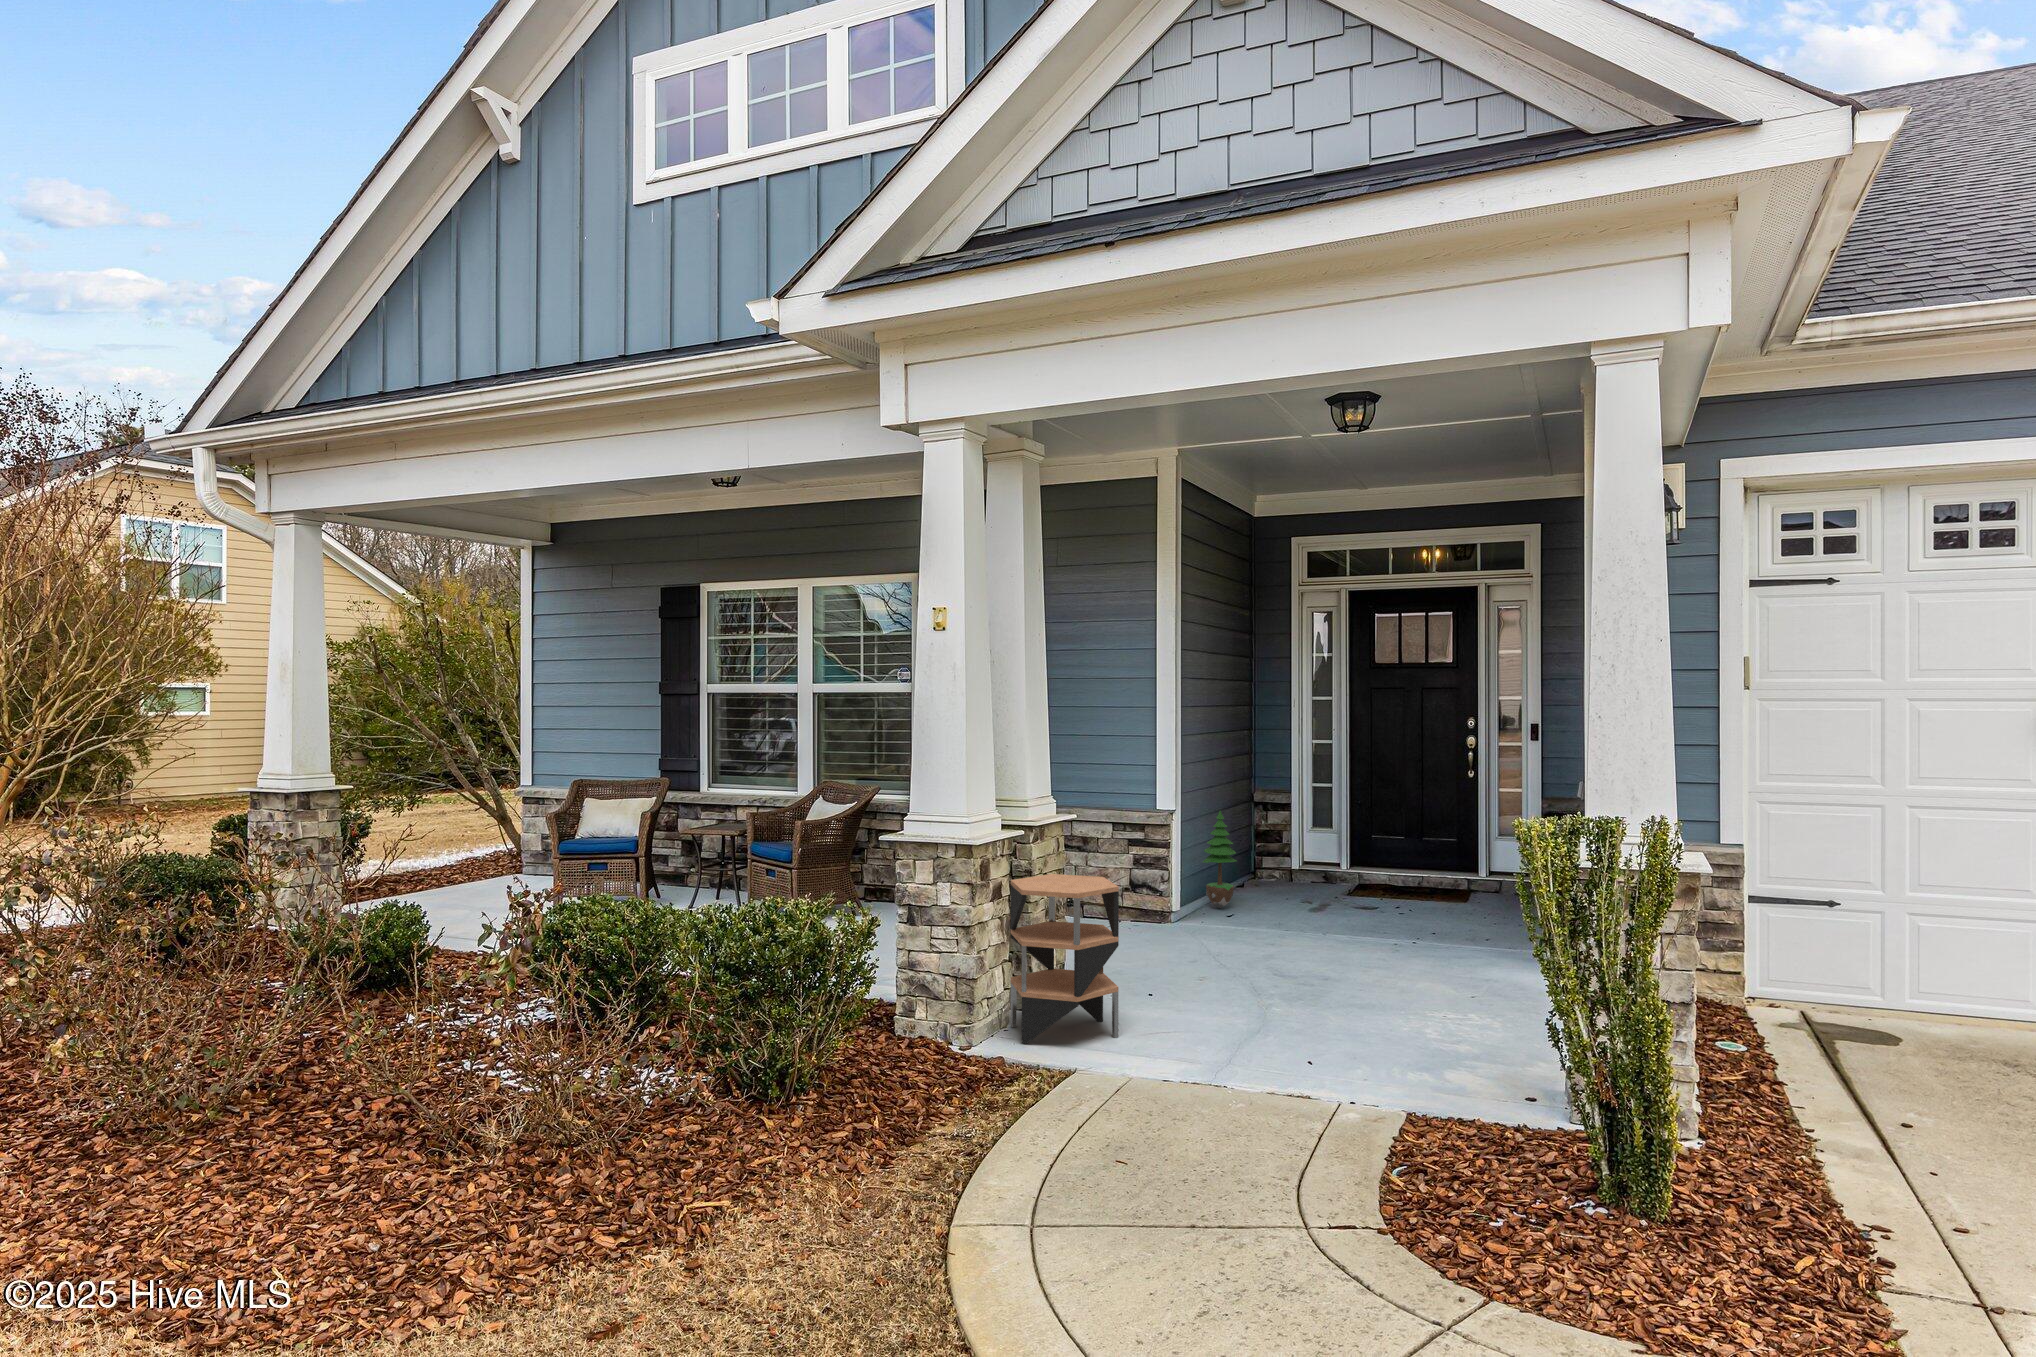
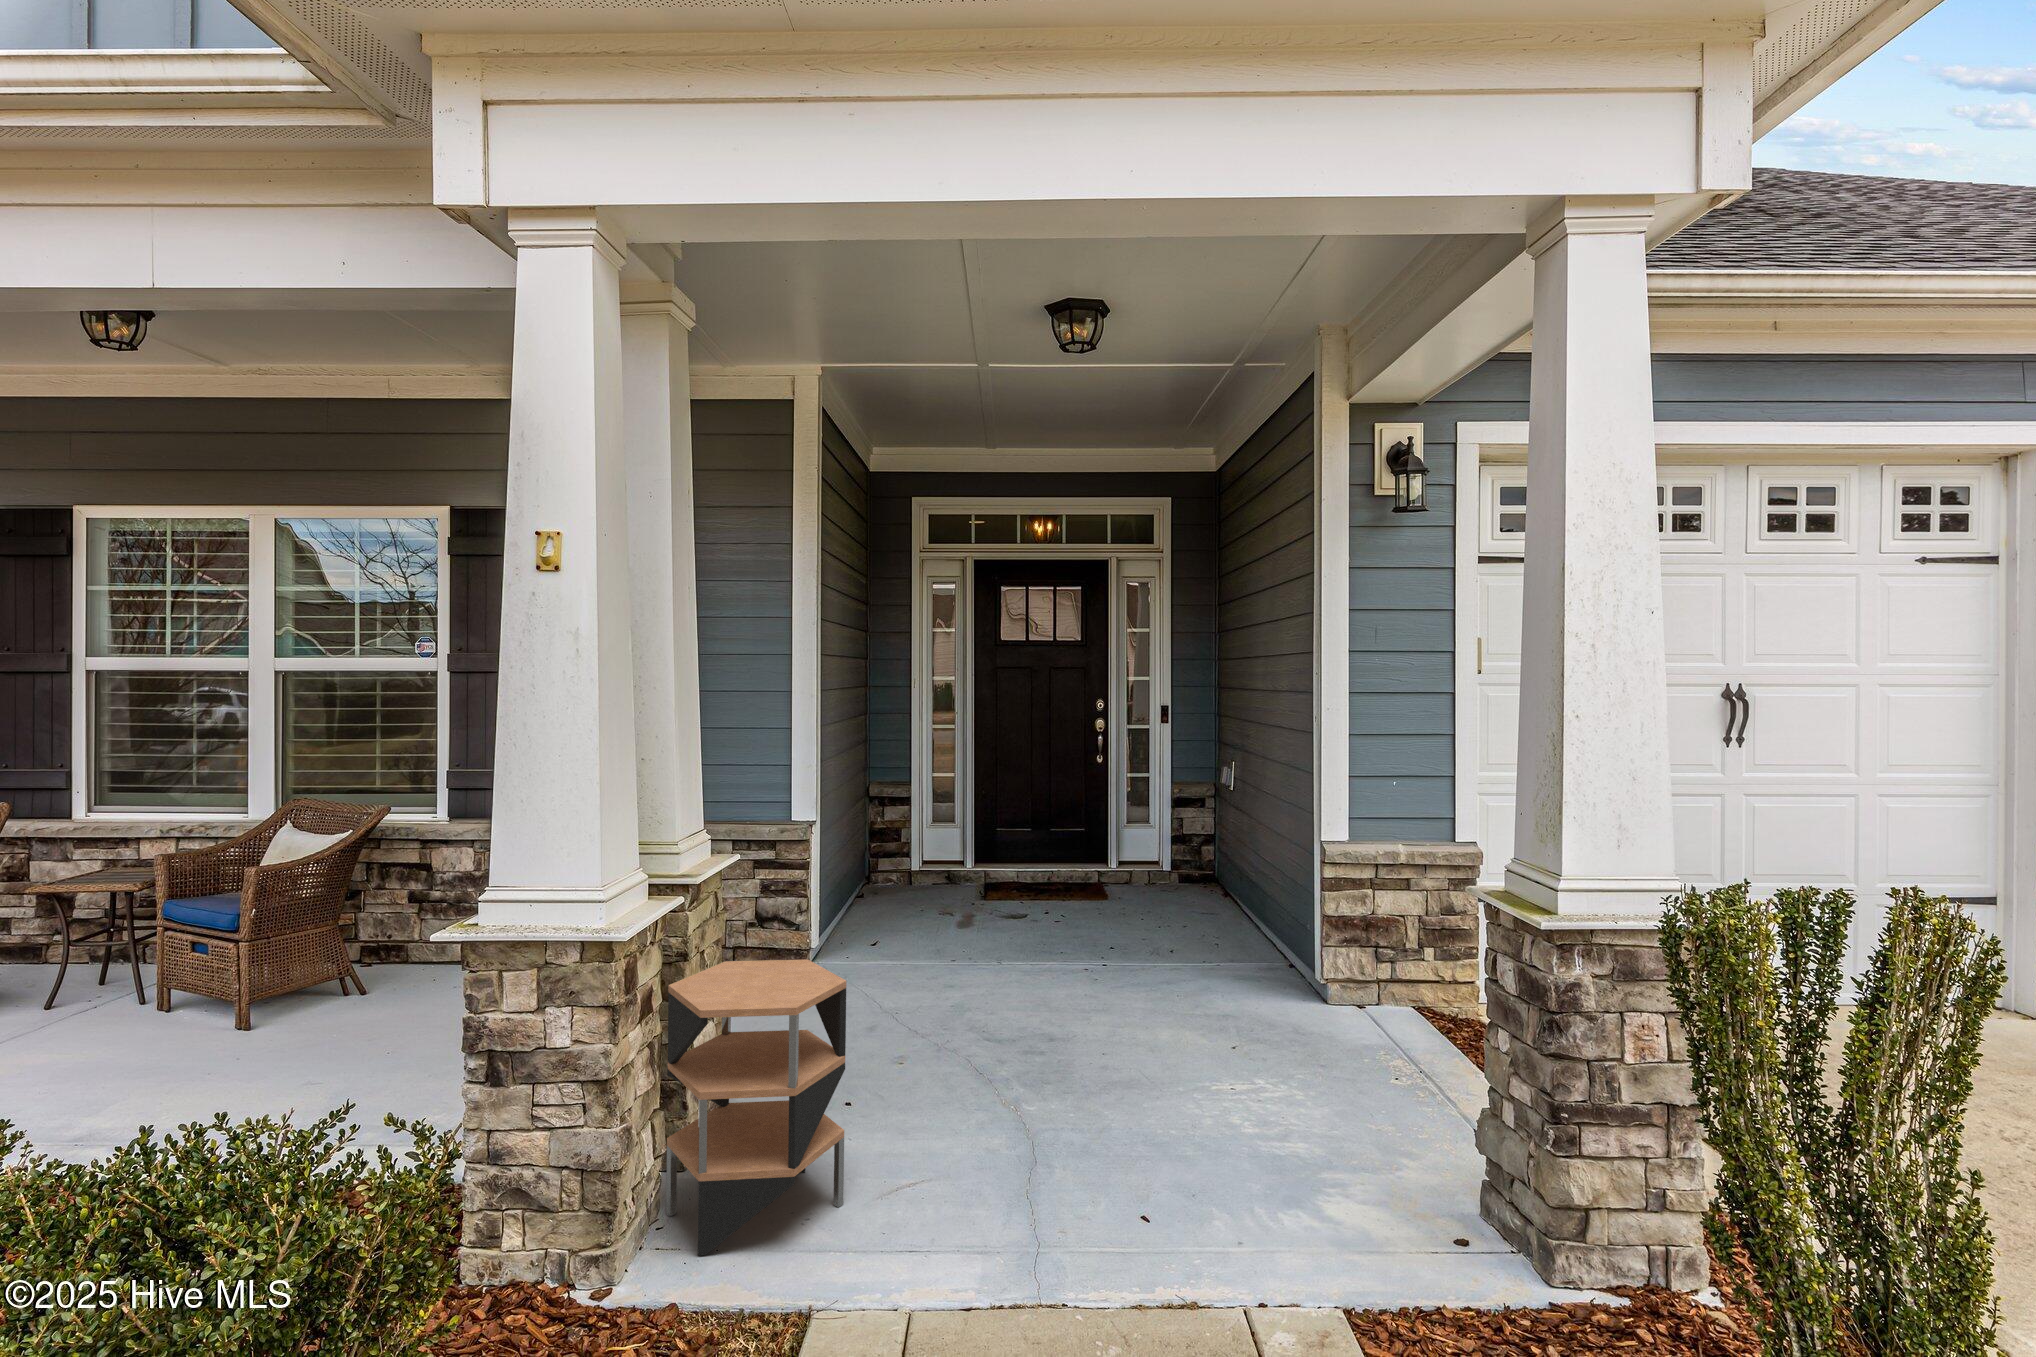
potted tree: present [1203,811,1237,909] -> none [843,815,885,931]

